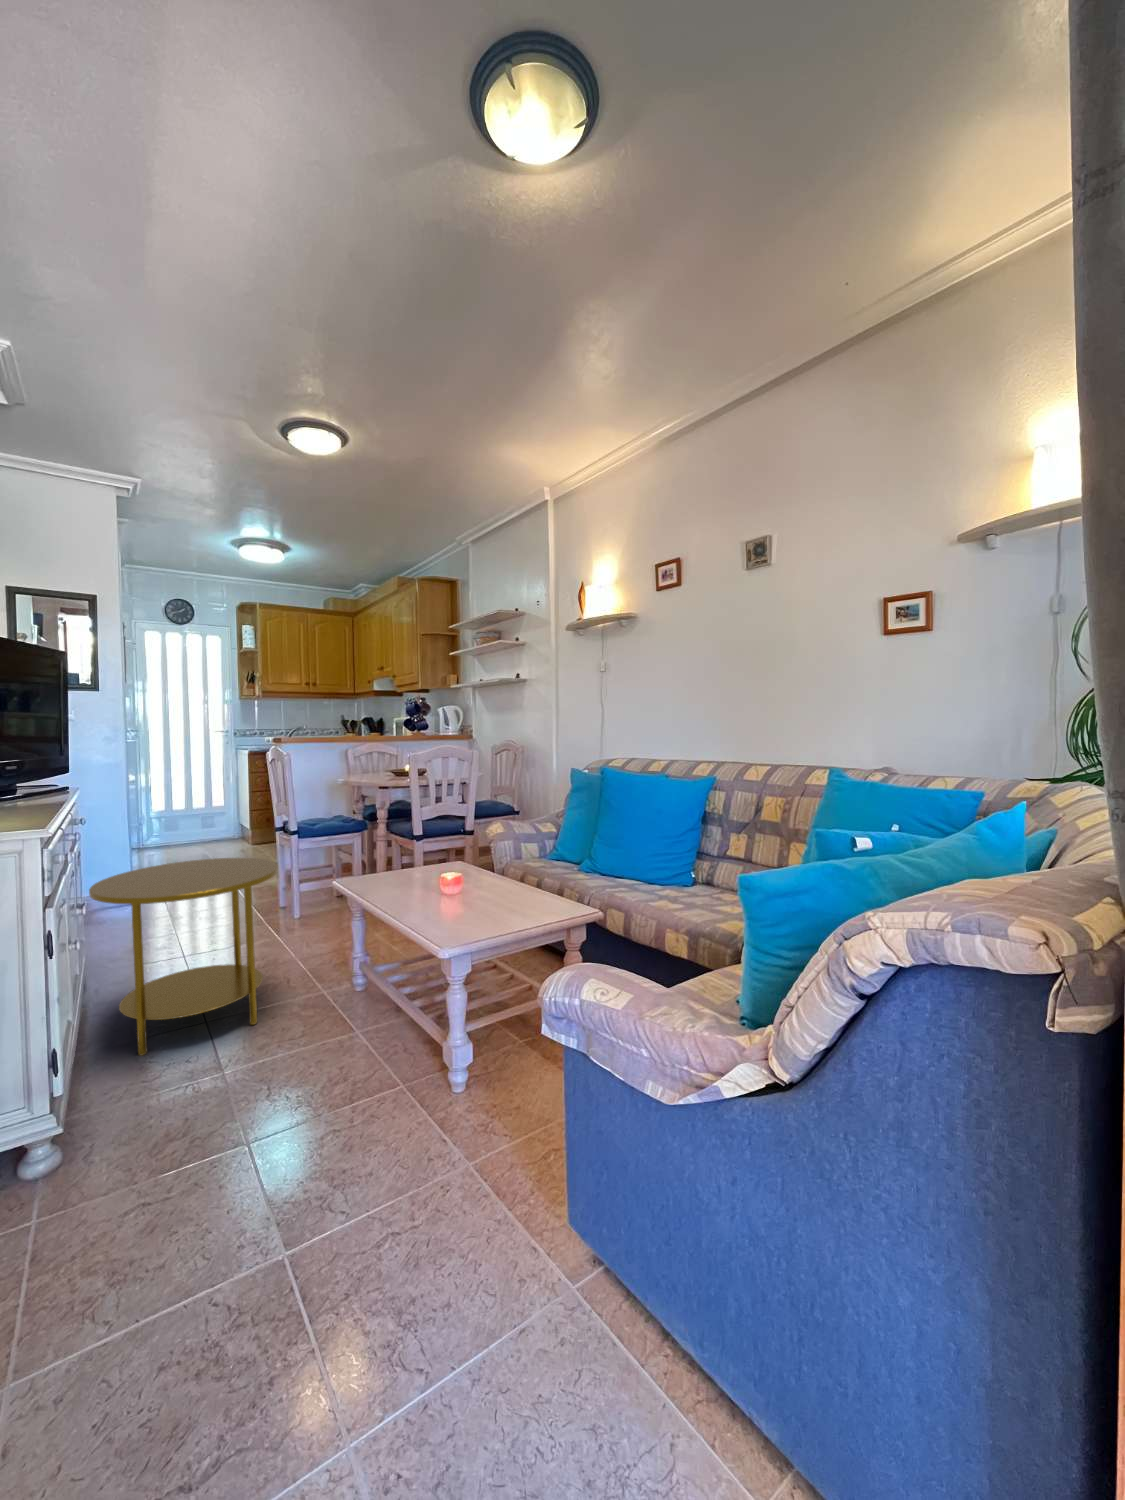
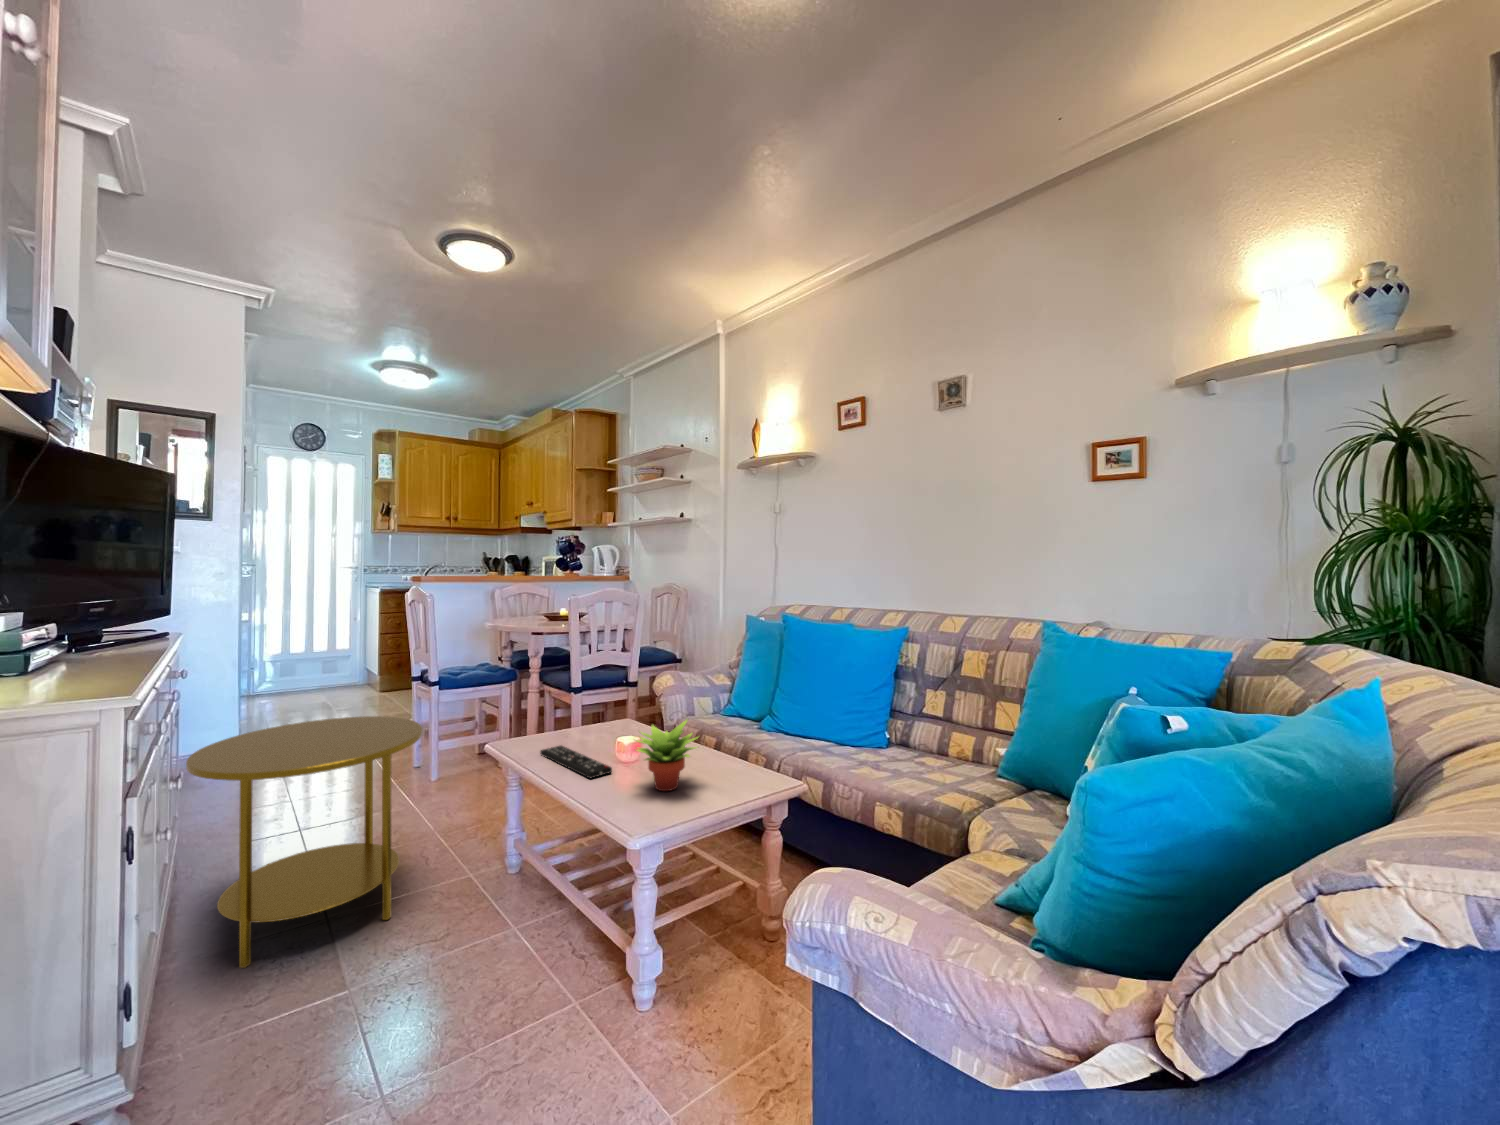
succulent plant: none [448,855,508,917] -> present [636,719,698,791]
remote control: none [377,882,435,908] -> present [540,746,612,778]

